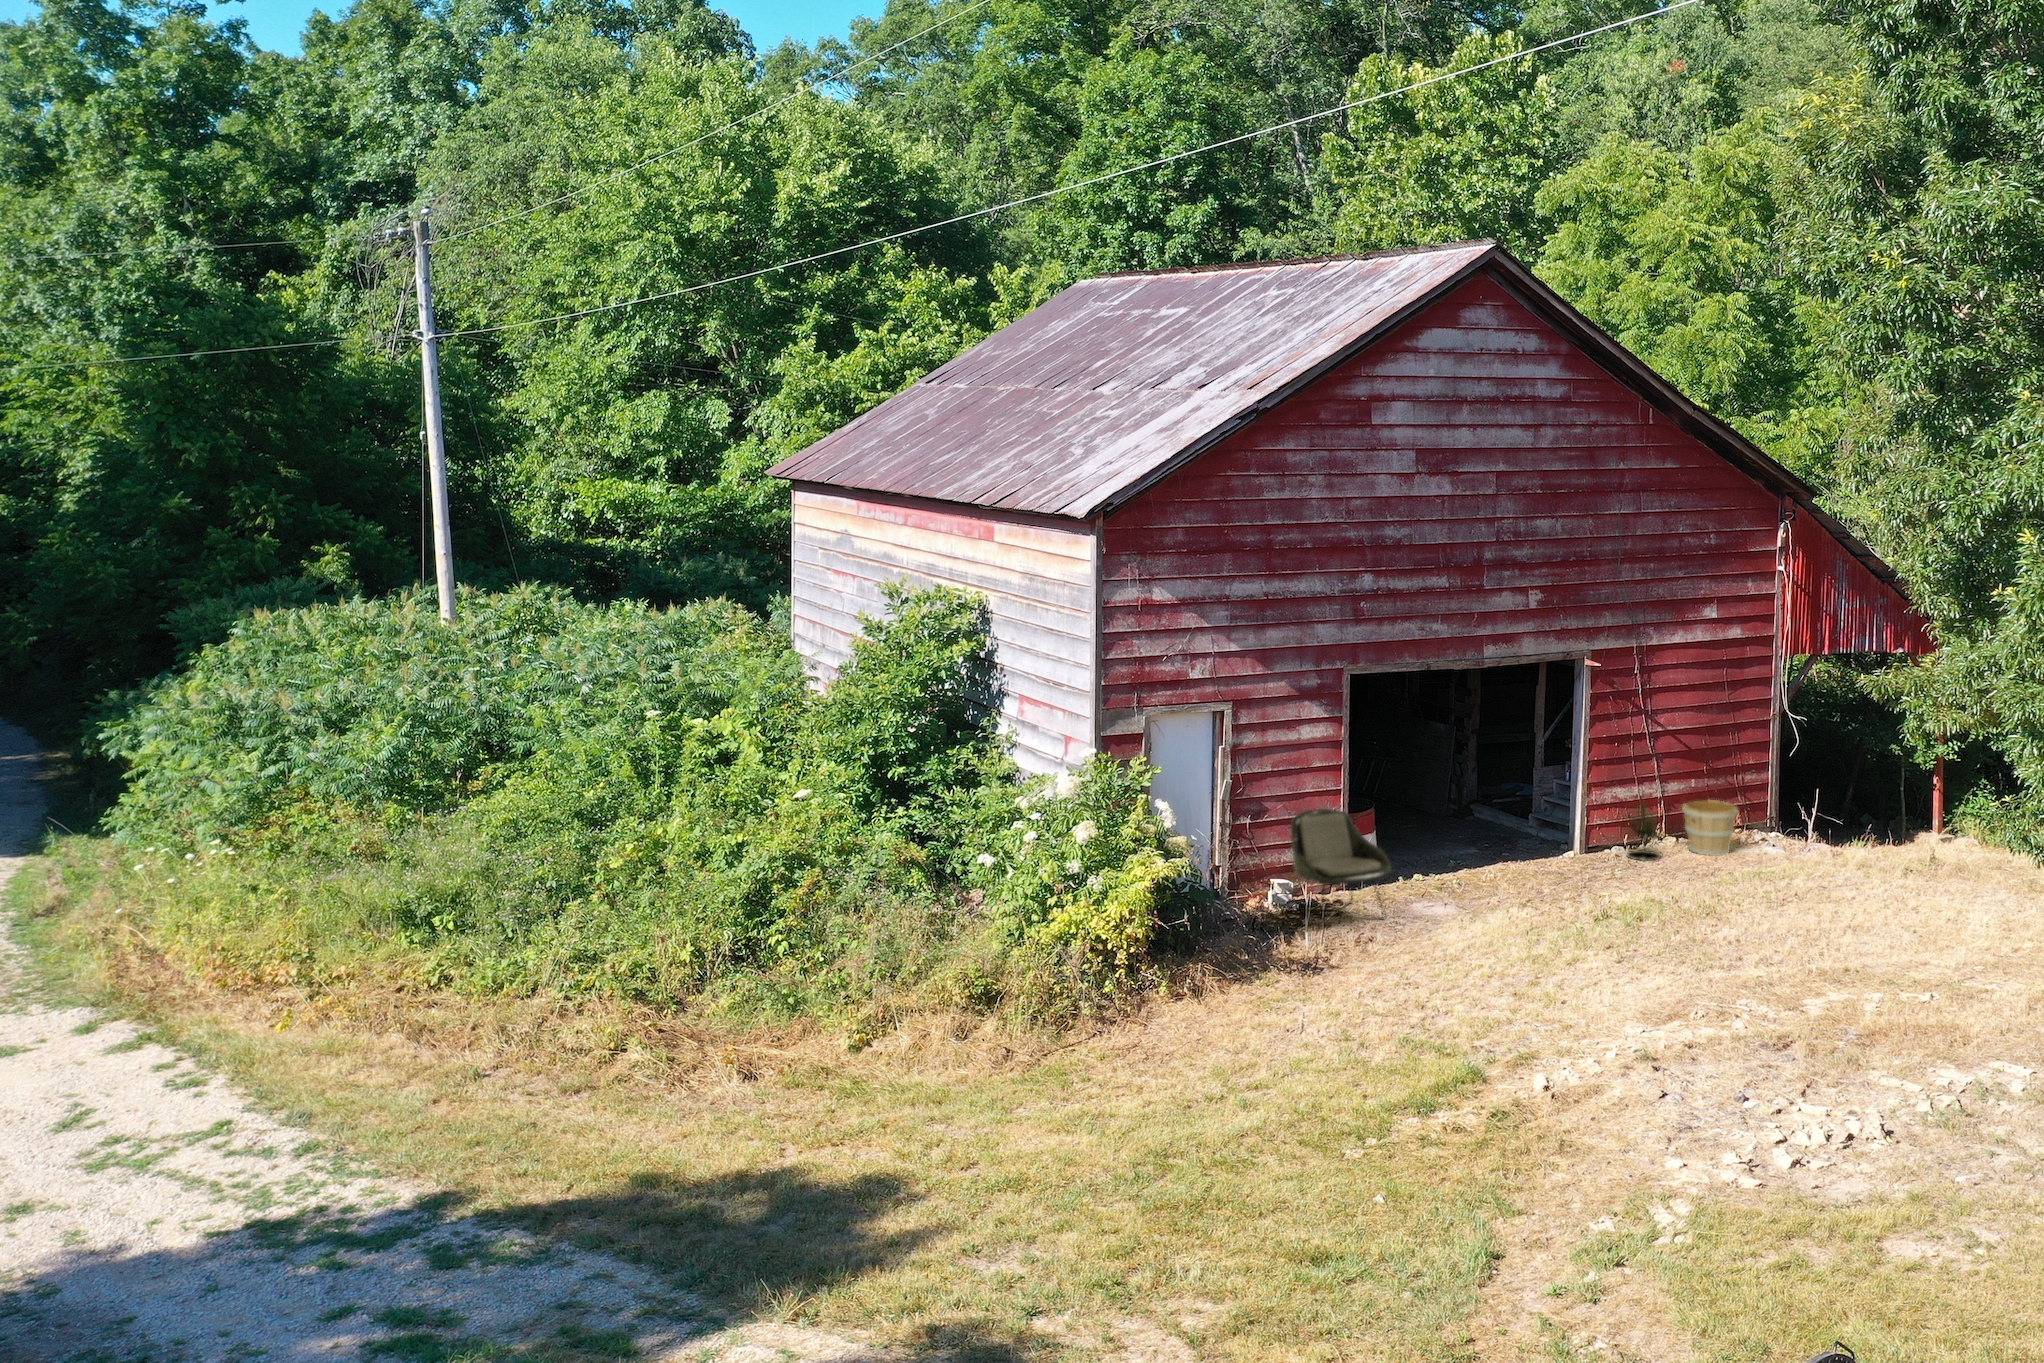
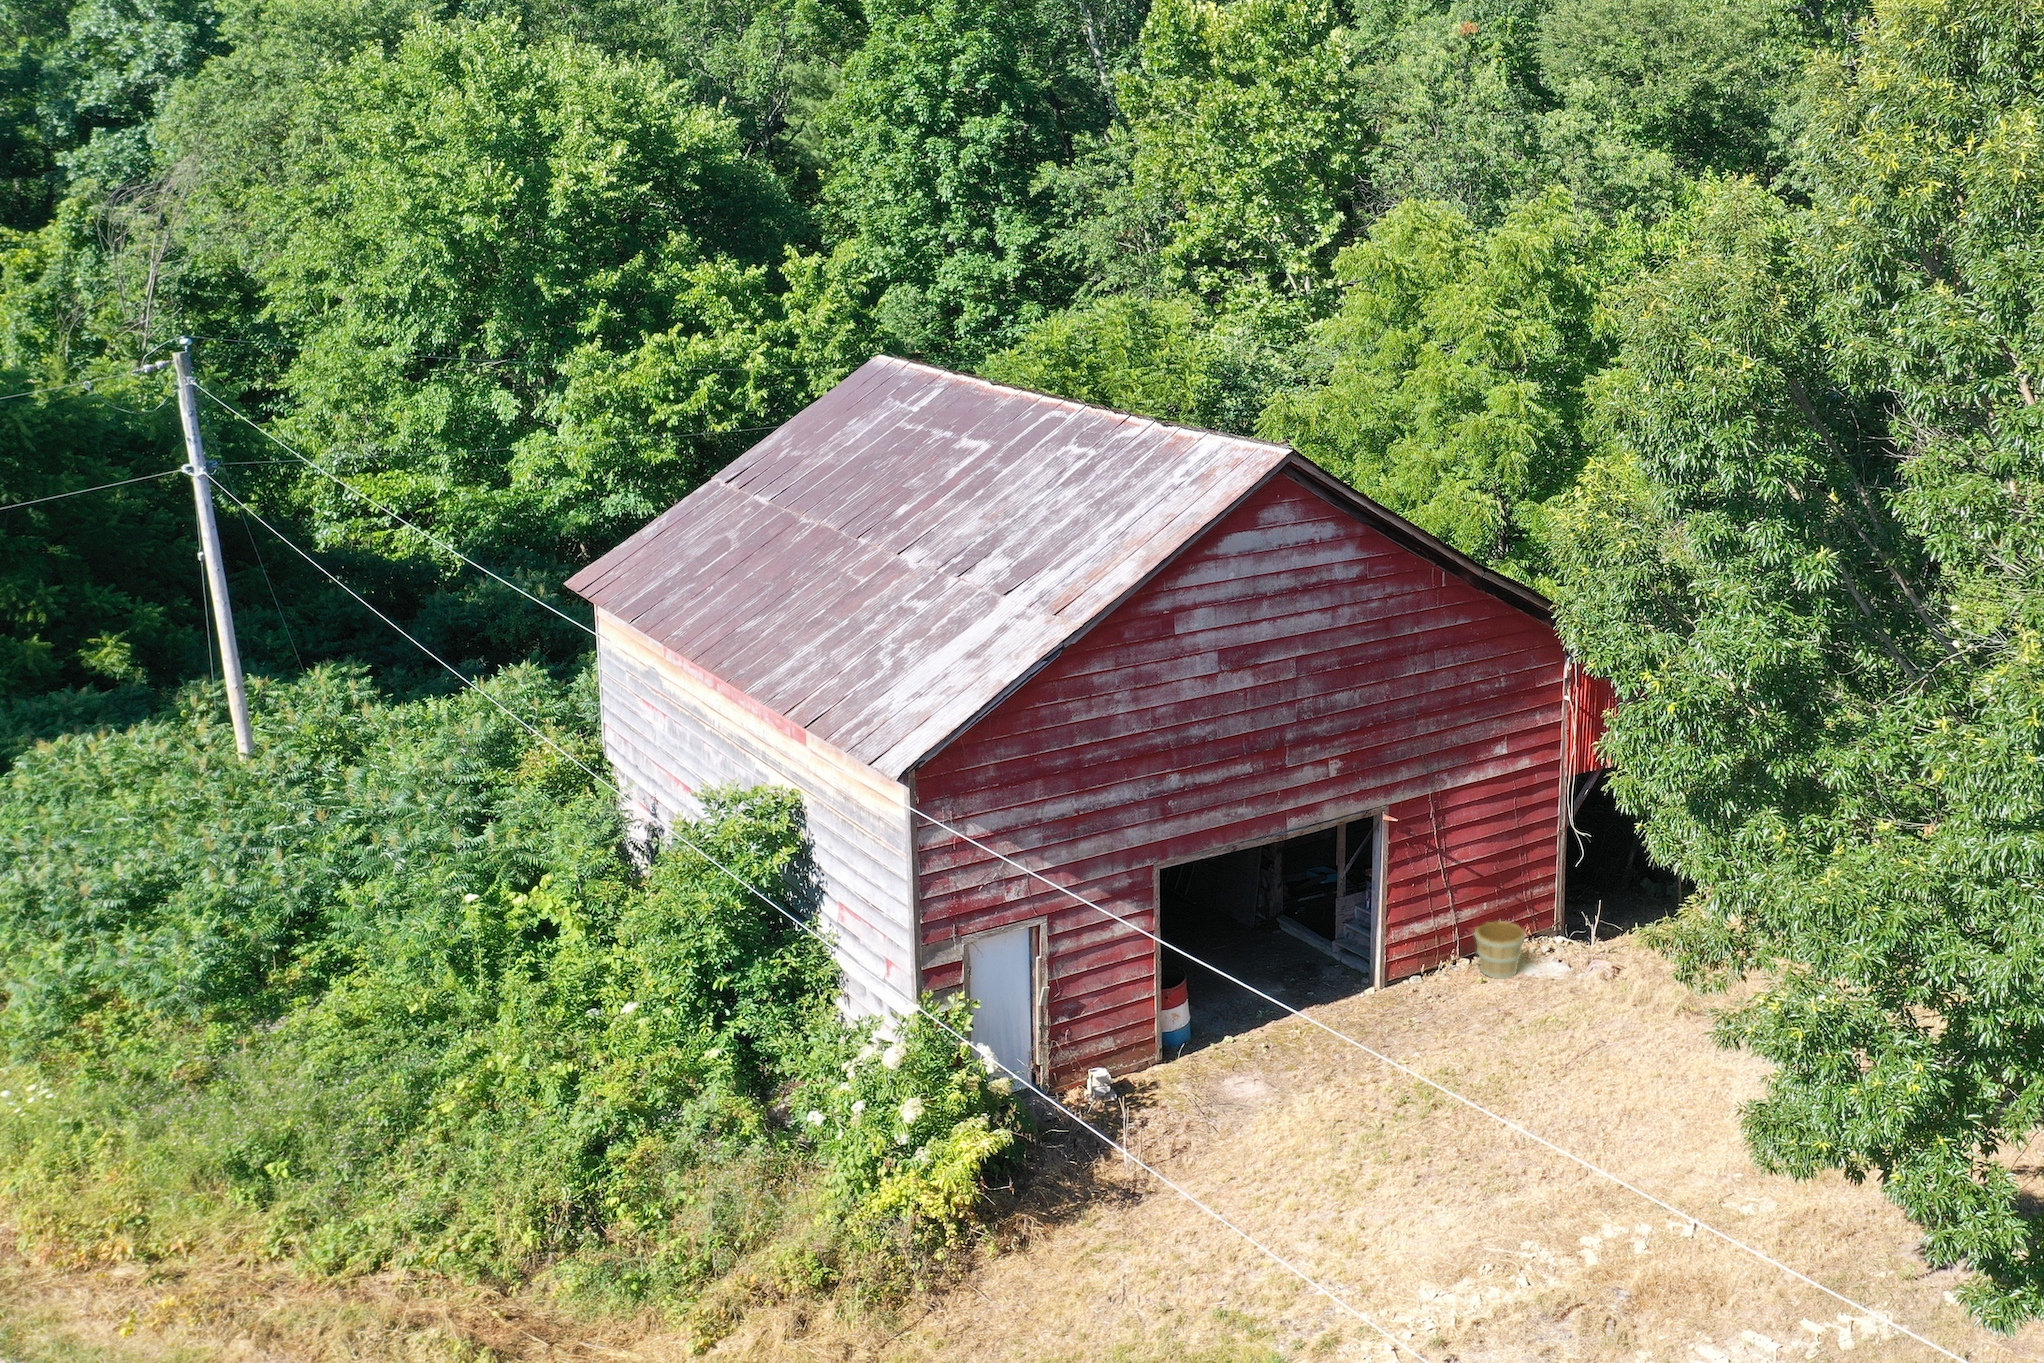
potted tree: present [1626,803,1661,861] -> none [1423,932,1457,991]
lounge chair: present [1285,809,1392,928] -> none [1104,995,1204,1123]

